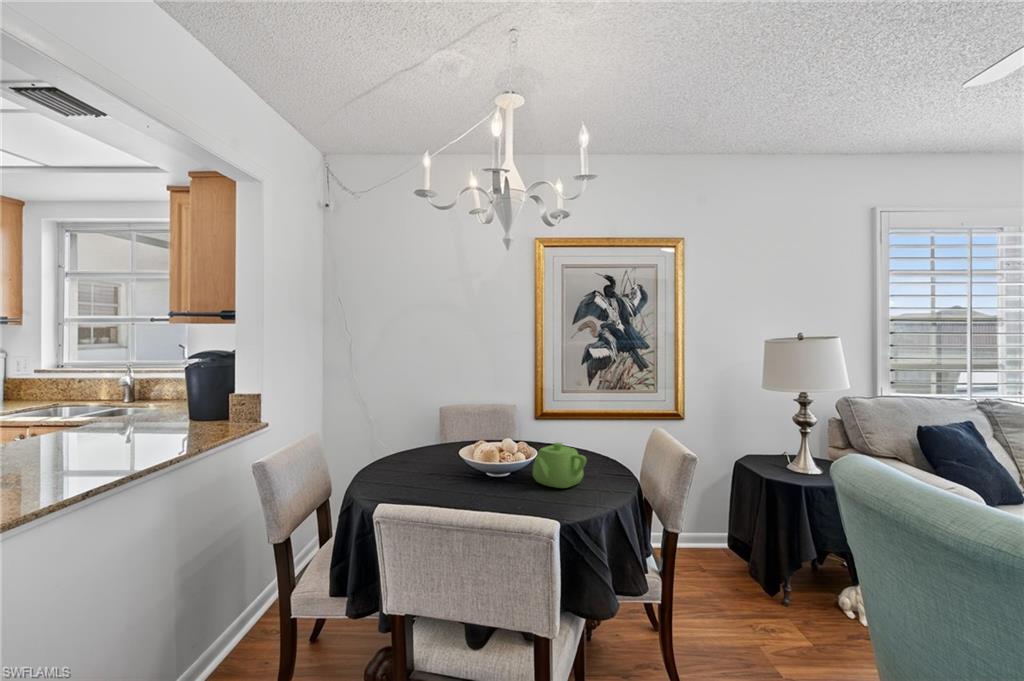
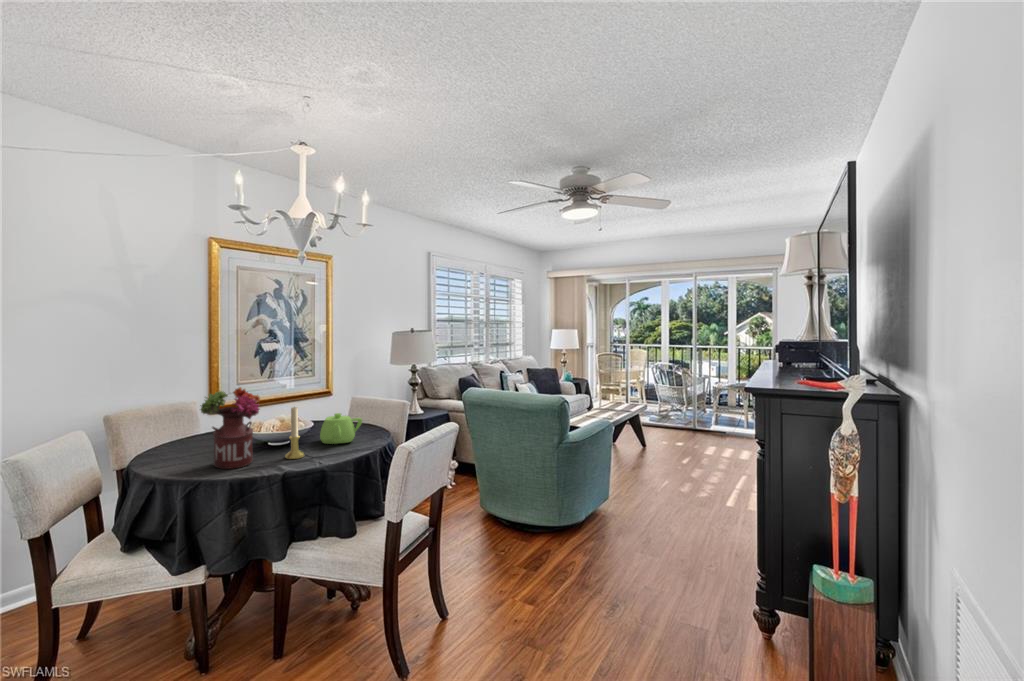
flower arrangement: none [384,391,449,485] -> present [200,387,260,469]
candle holder: none [464,422,487,493] -> present [285,407,304,459]

